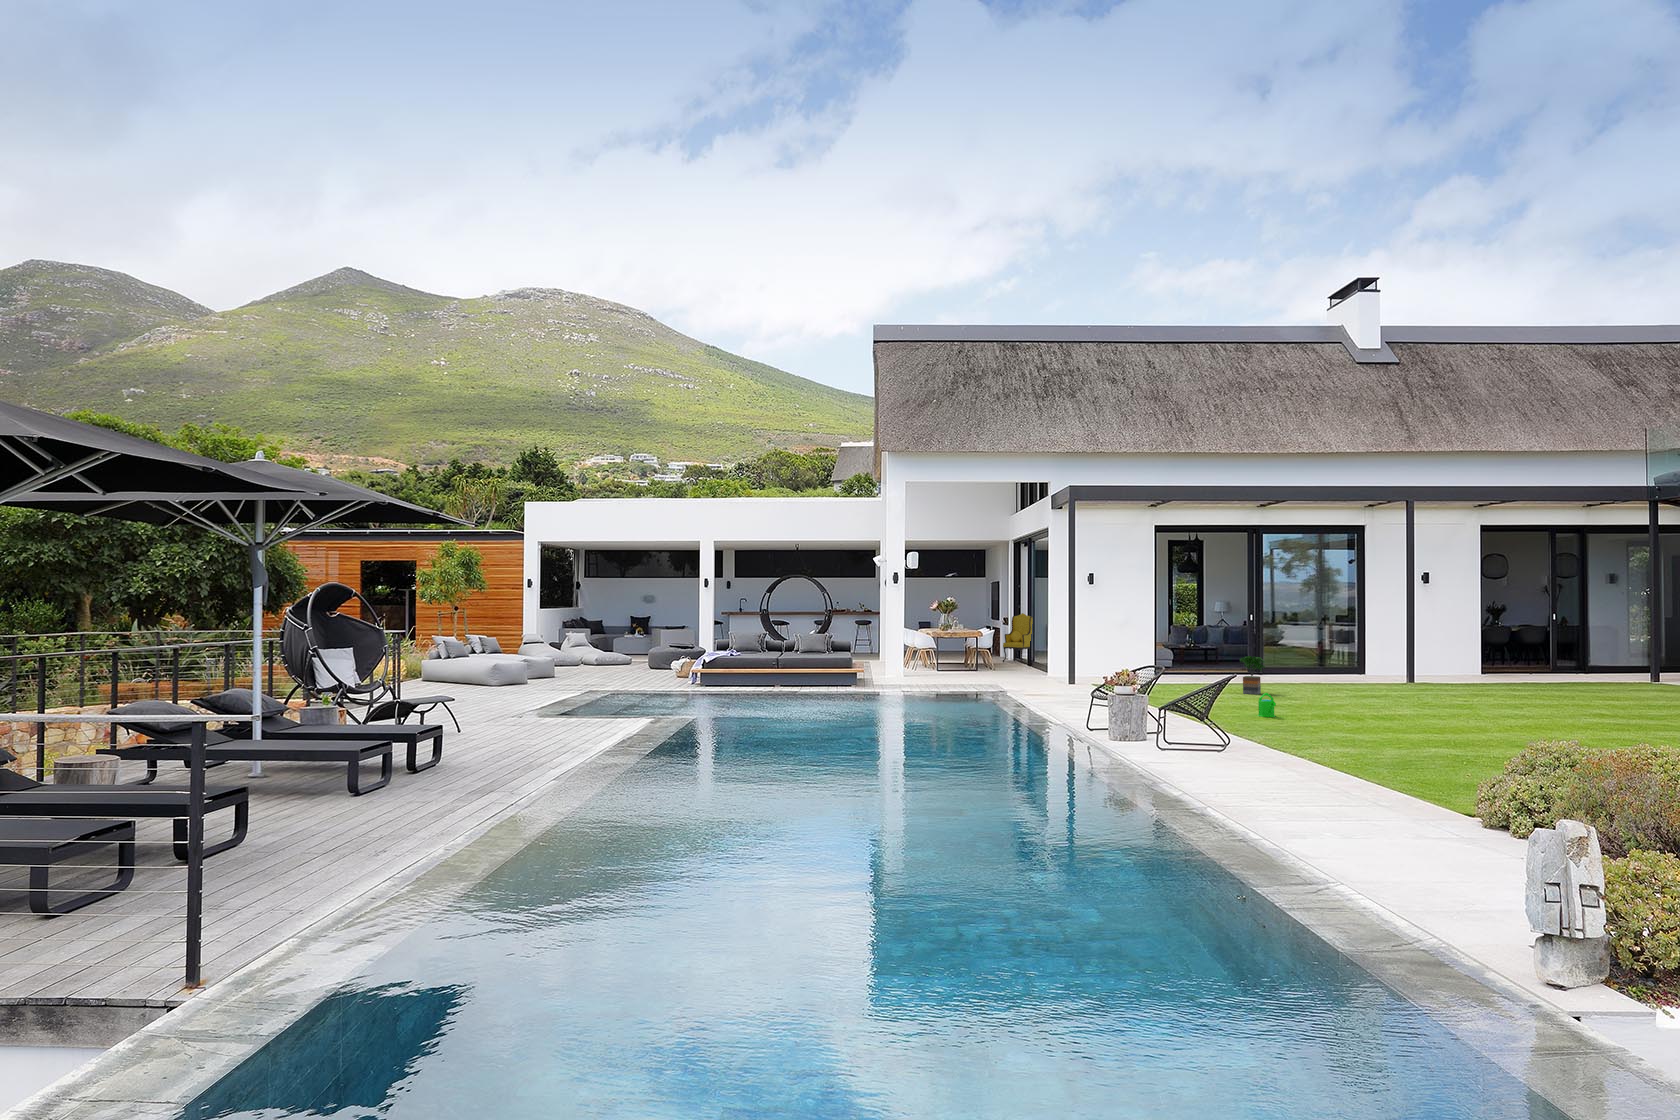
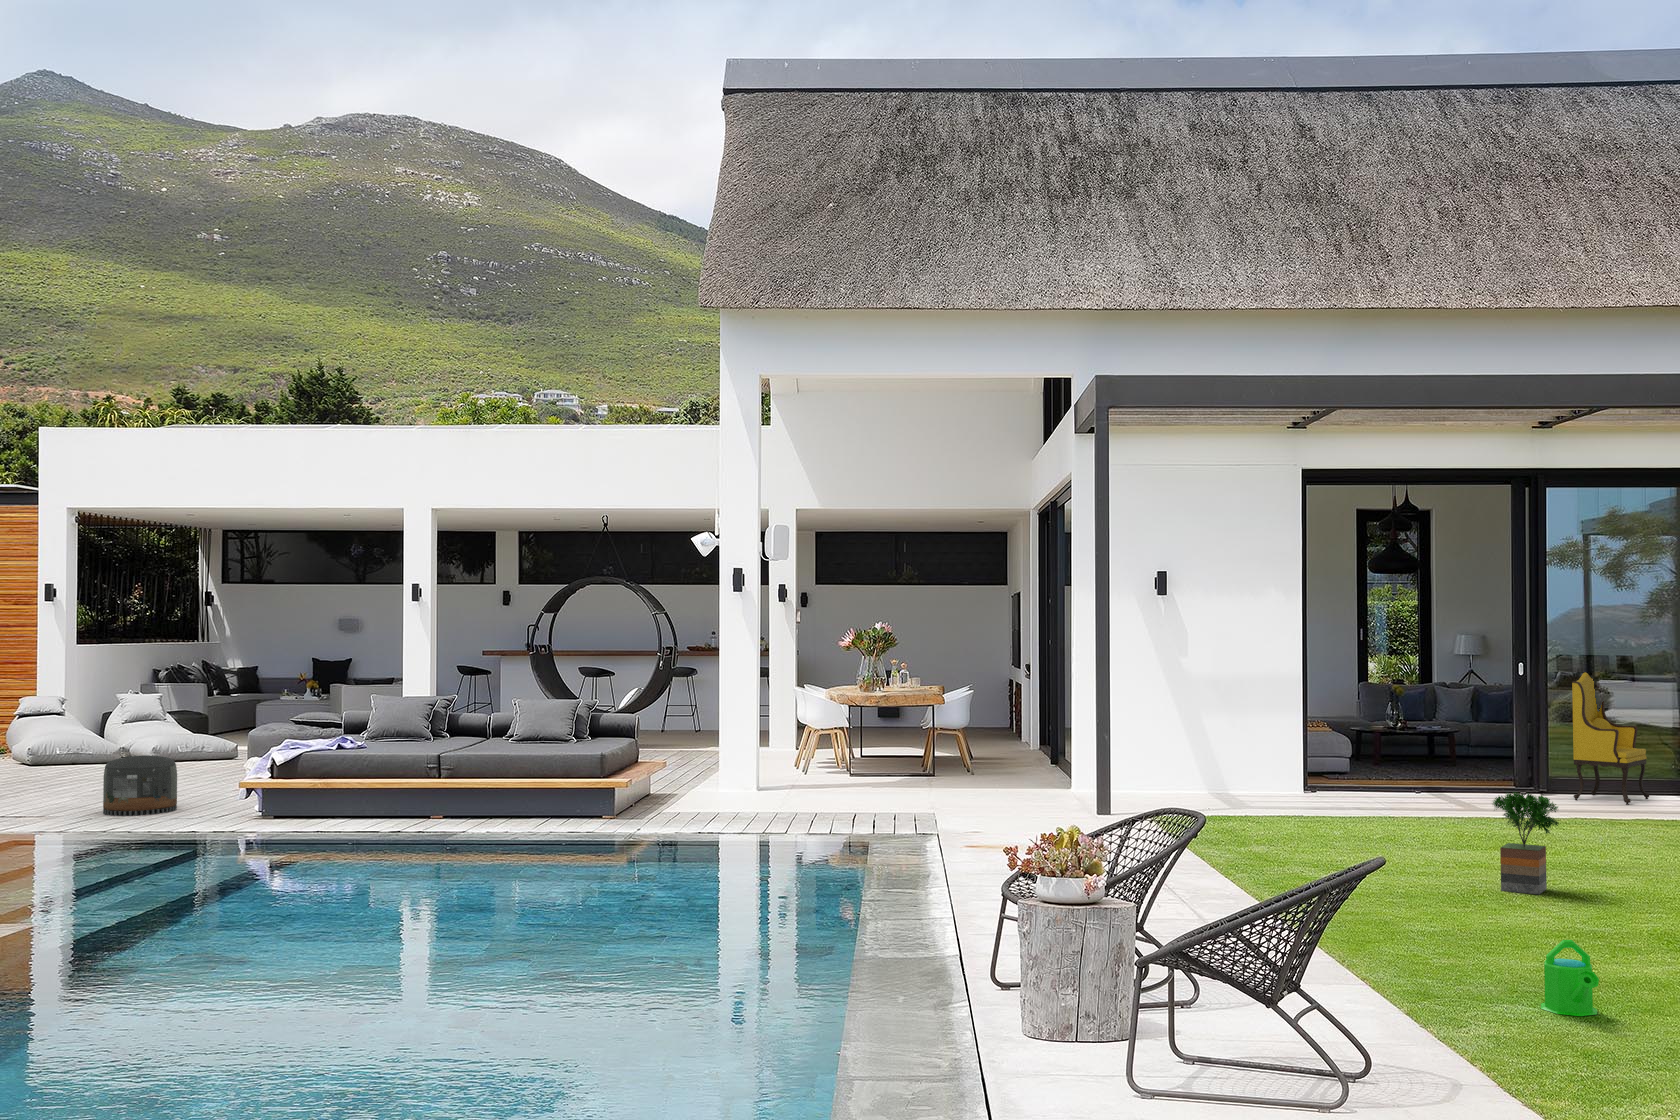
armchair: present [1003,613,1033,663] -> present [1572,673,1649,805]
pouf: none [619,654,650,681] -> present [103,755,177,816]

